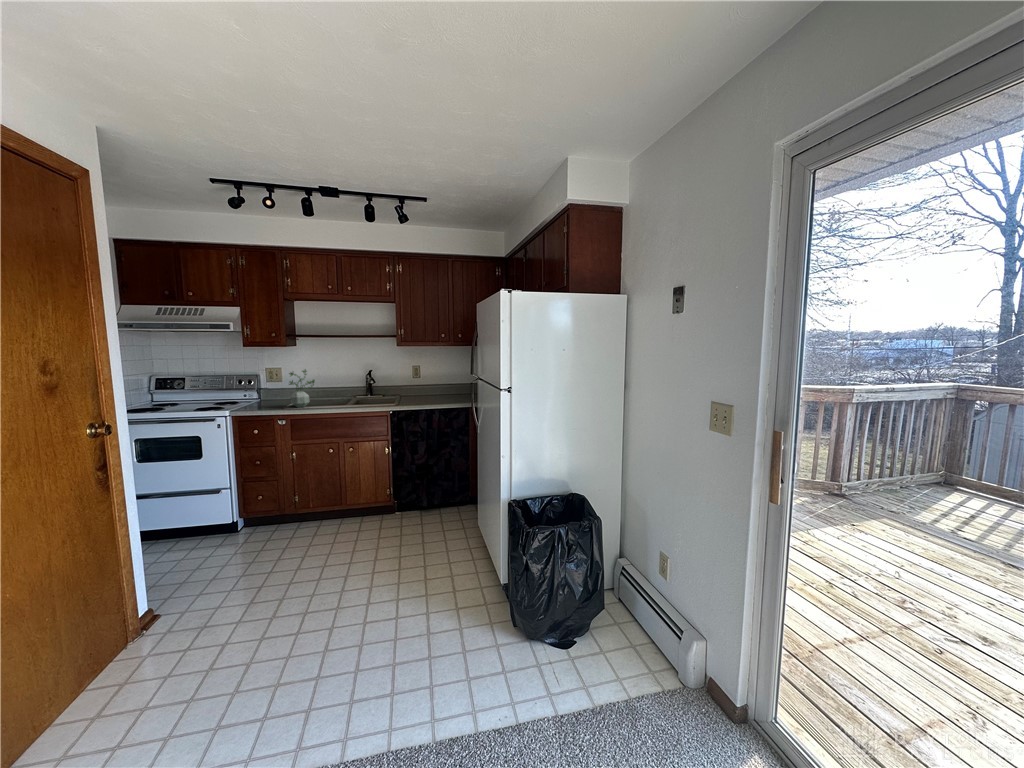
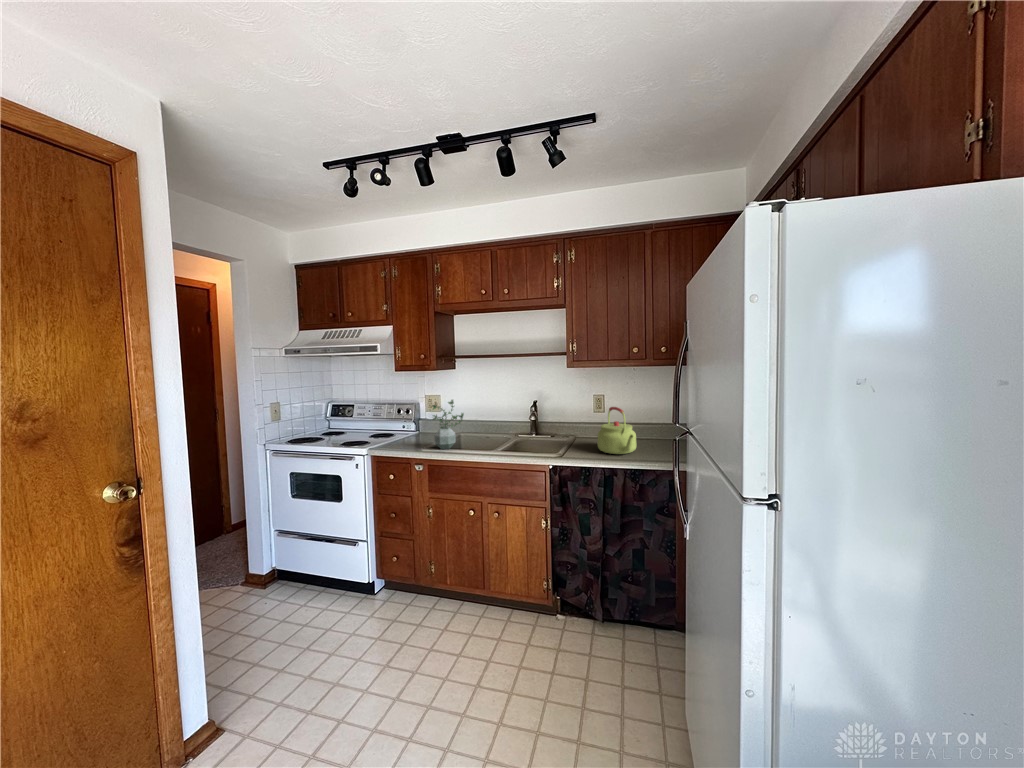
kettle: none [419,371,444,401] -> present [598,407,636,454]

